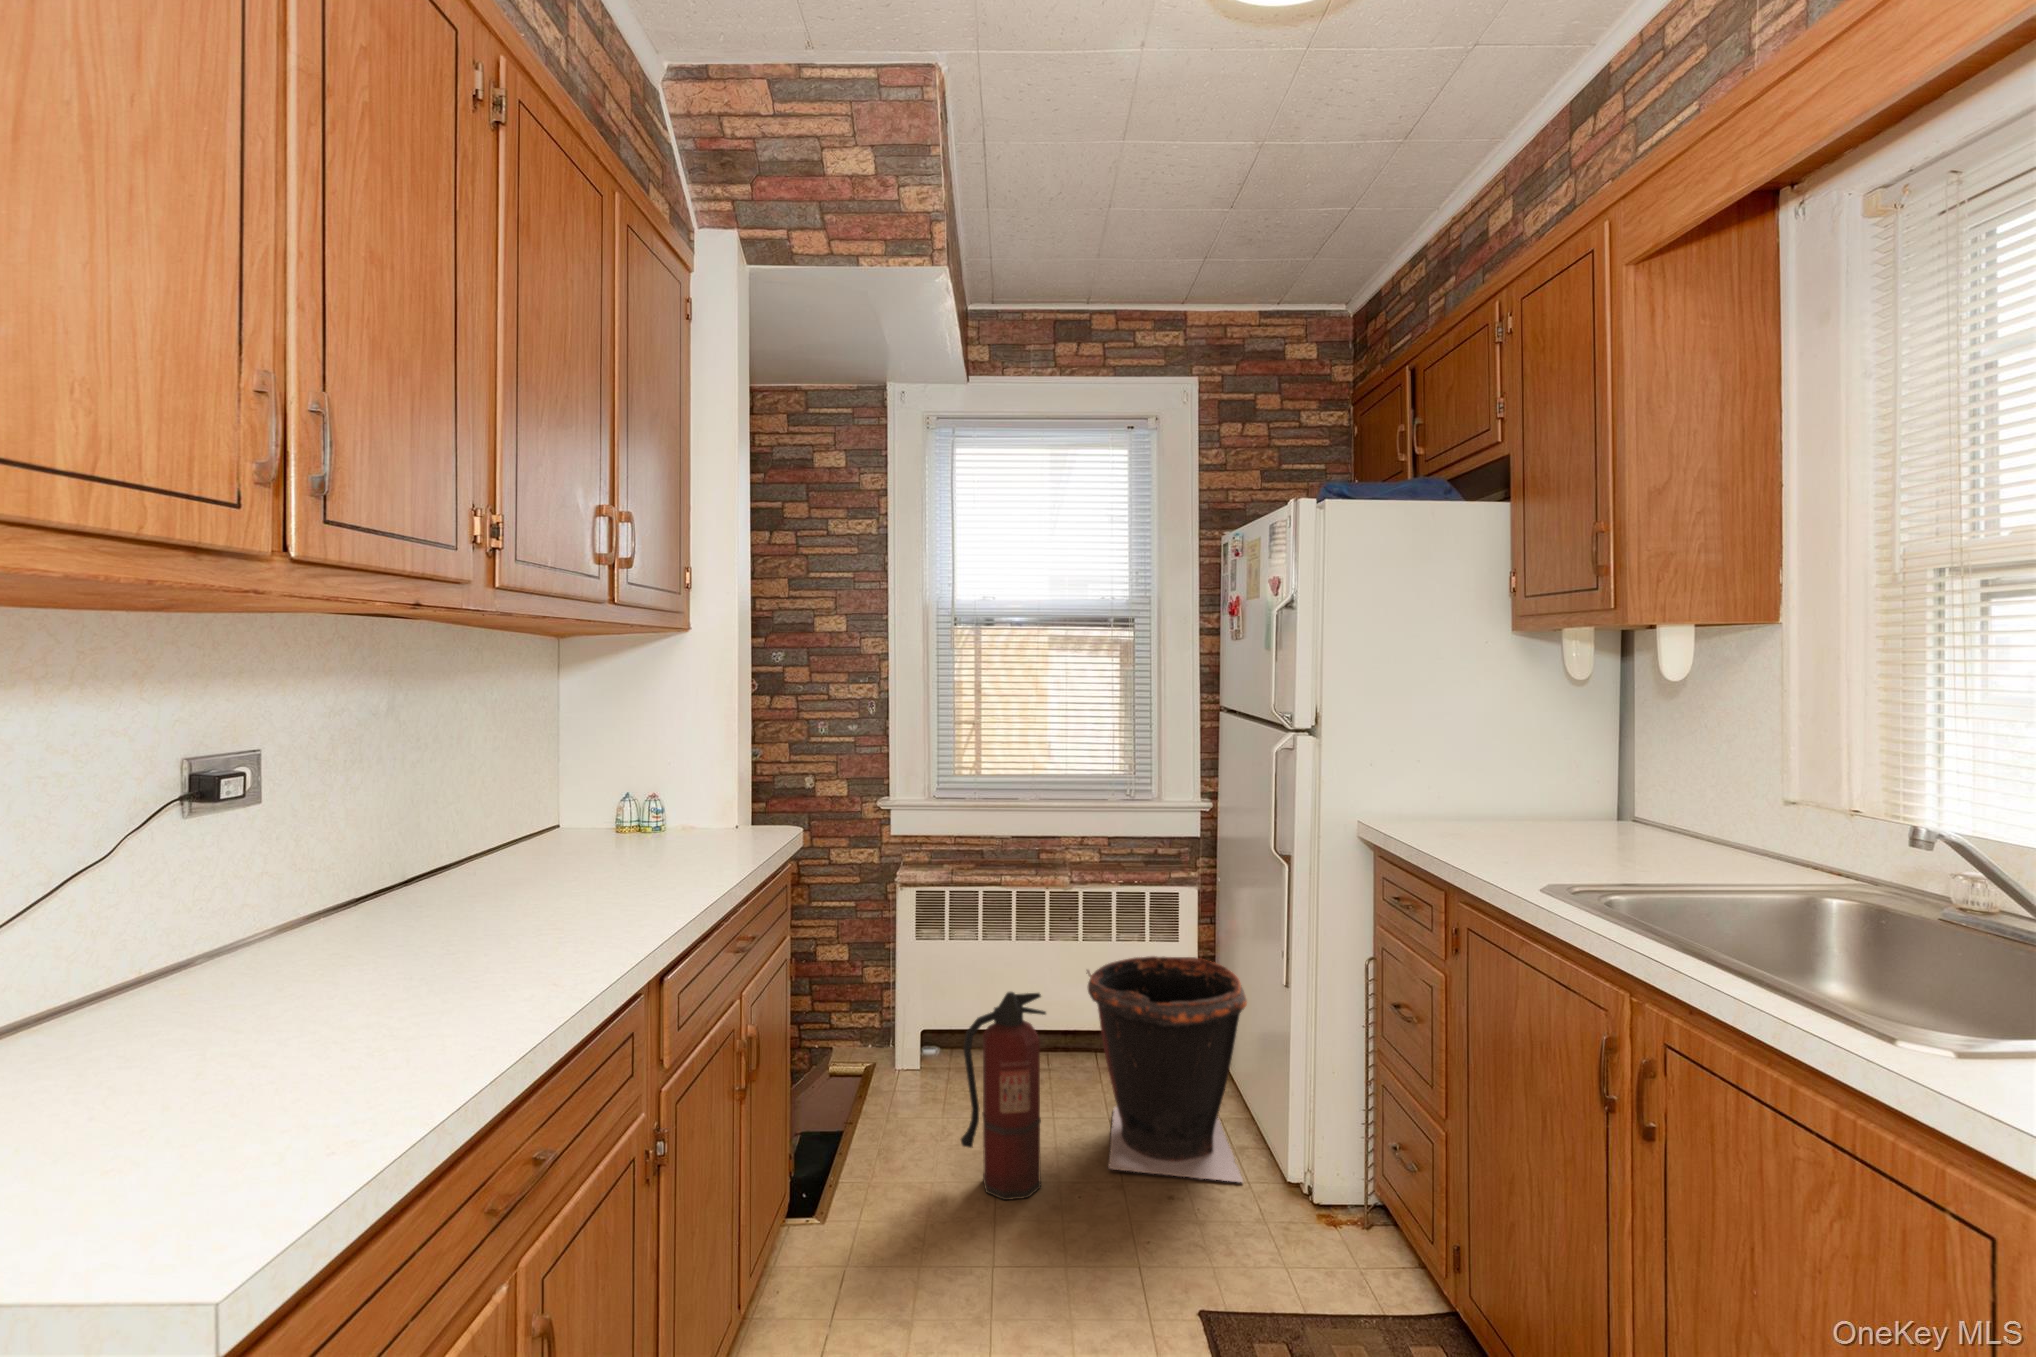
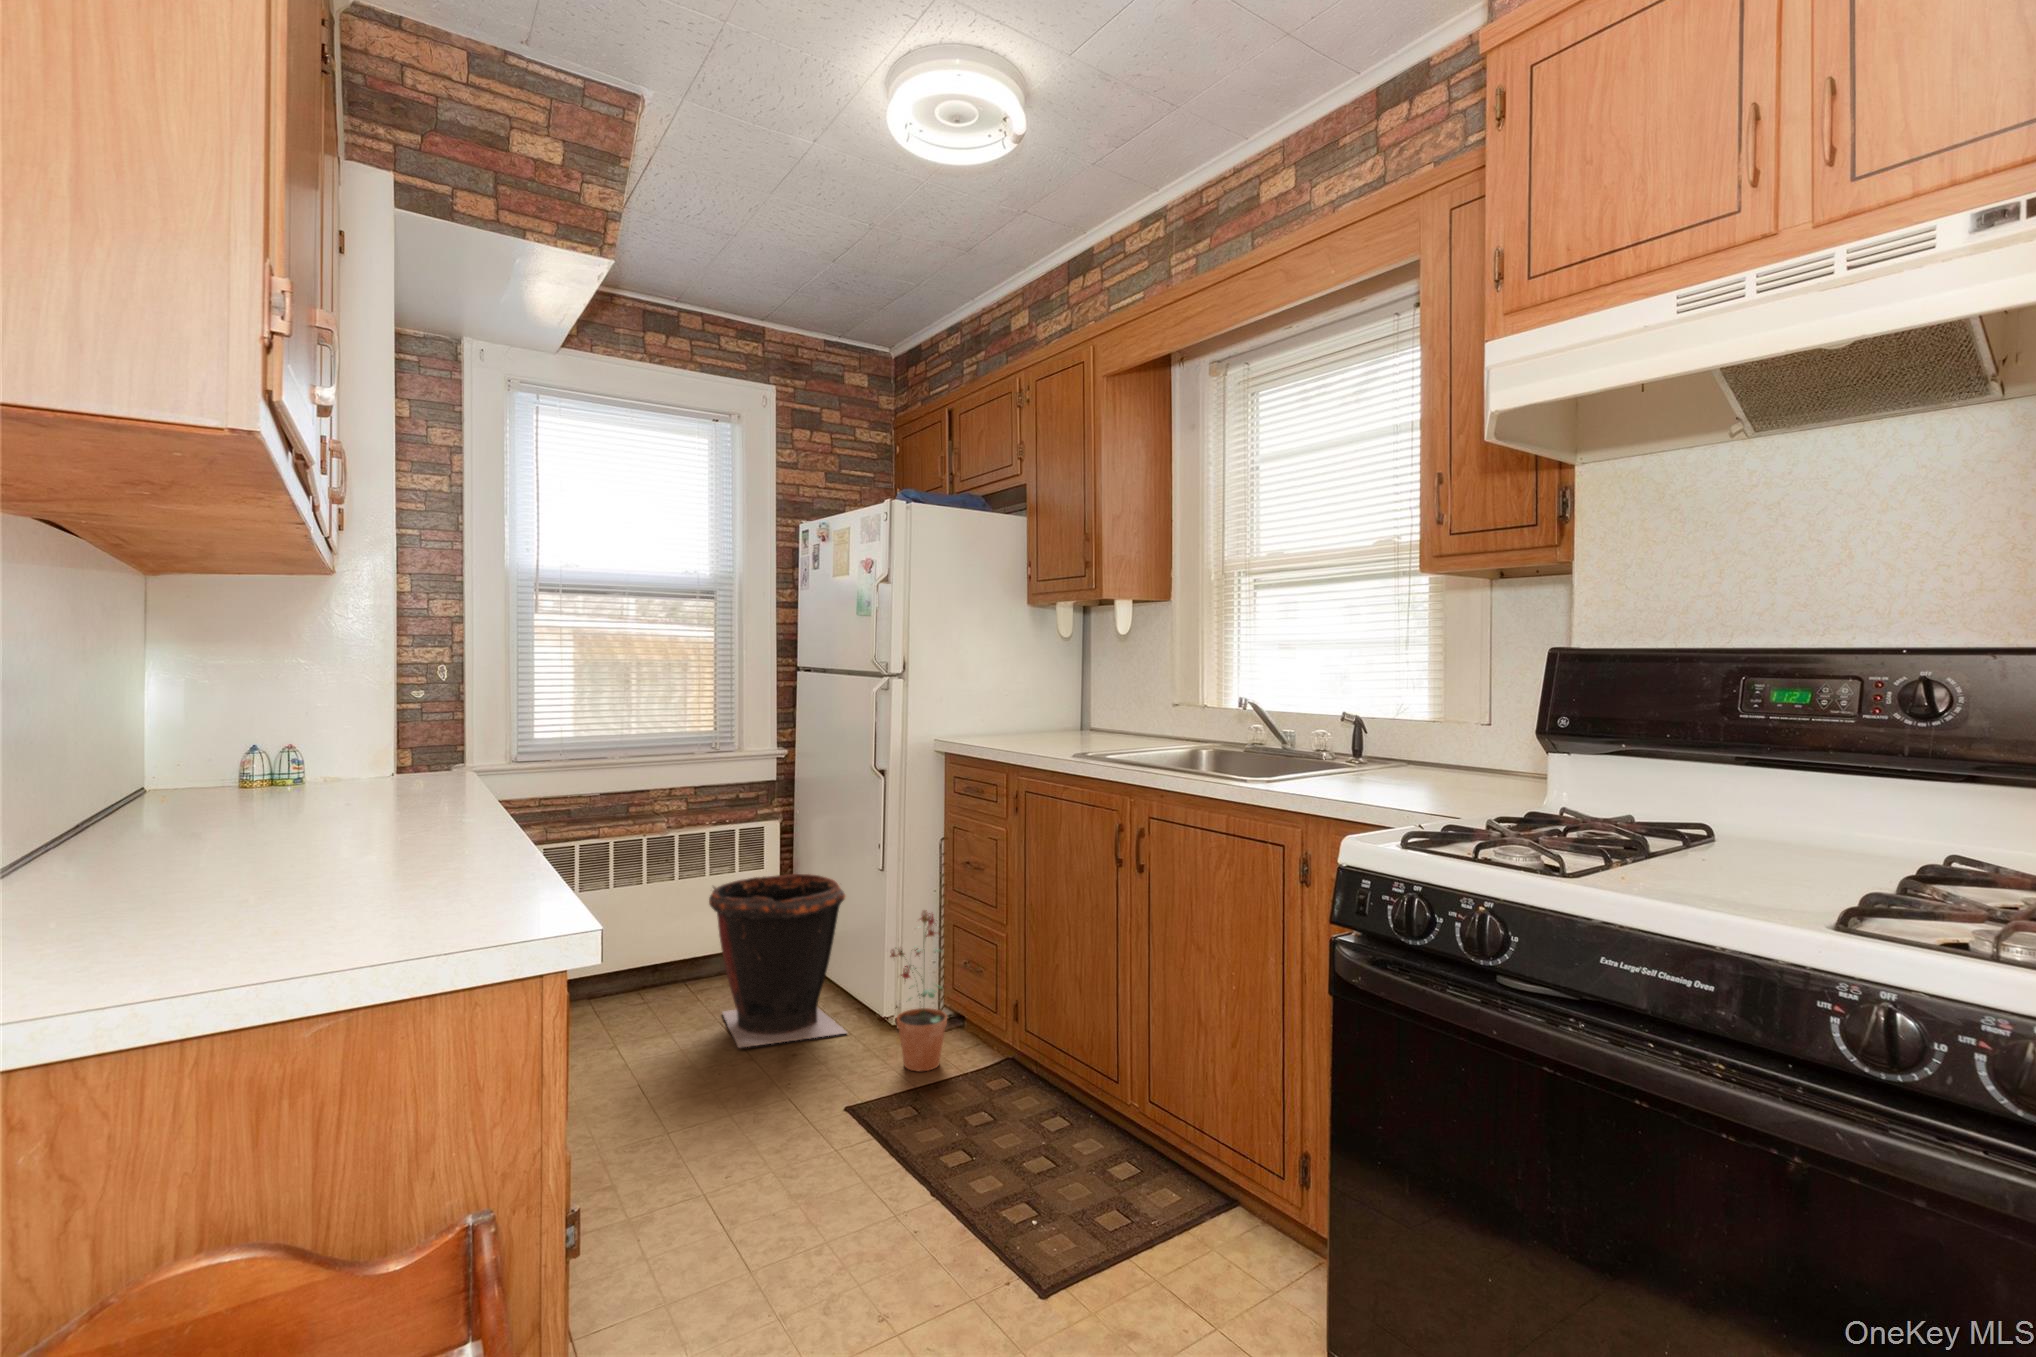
fire extinguisher: present [961,992,1046,1200] -> none [605,905,688,1087]
potted plant: none [1282,1054,1359,1285] -> present [890,910,947,1071]

